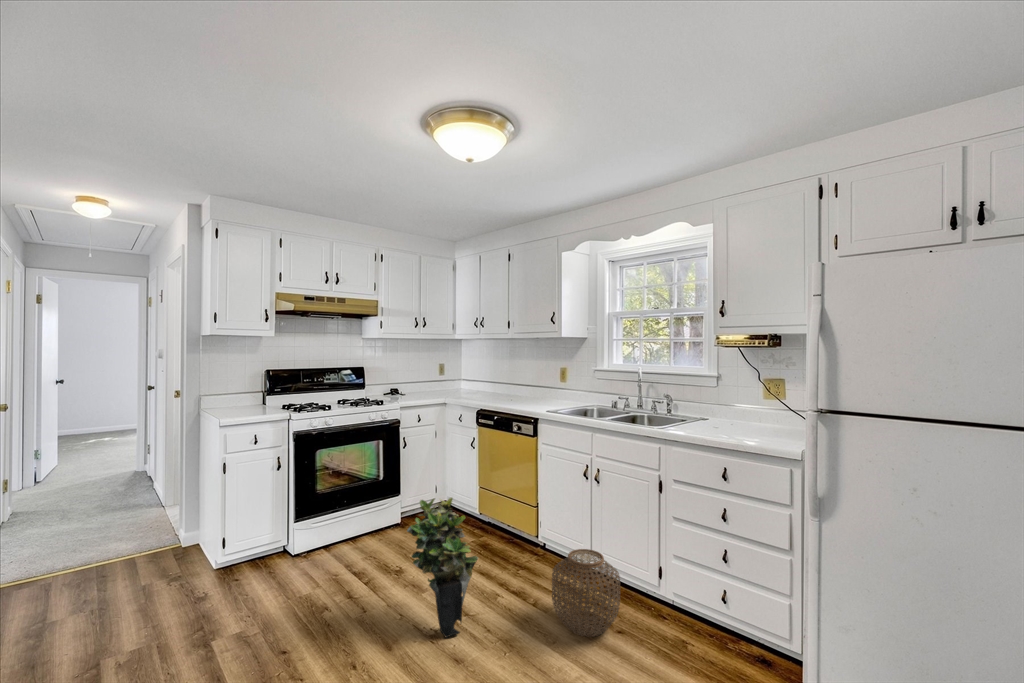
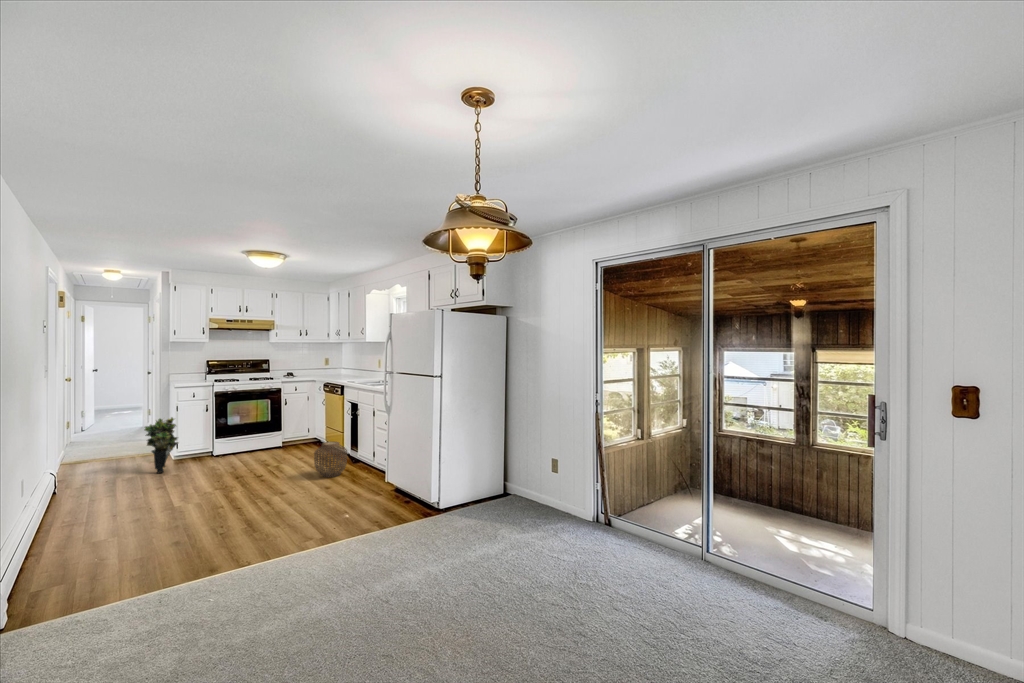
potted plant: present [407,498,478,637] -> present [145,417,178,473]

